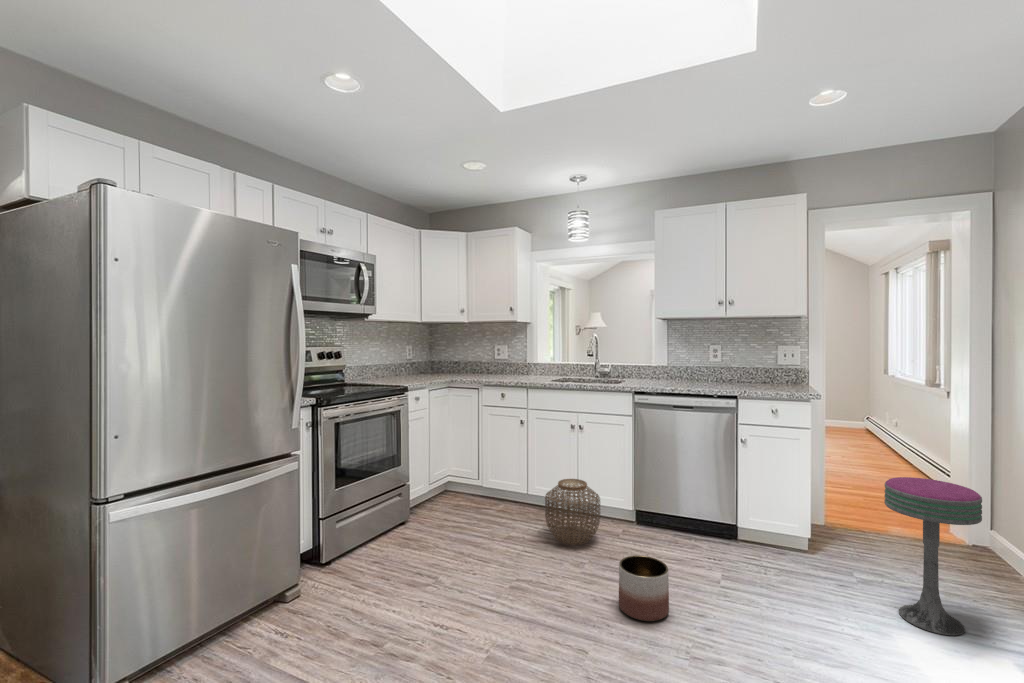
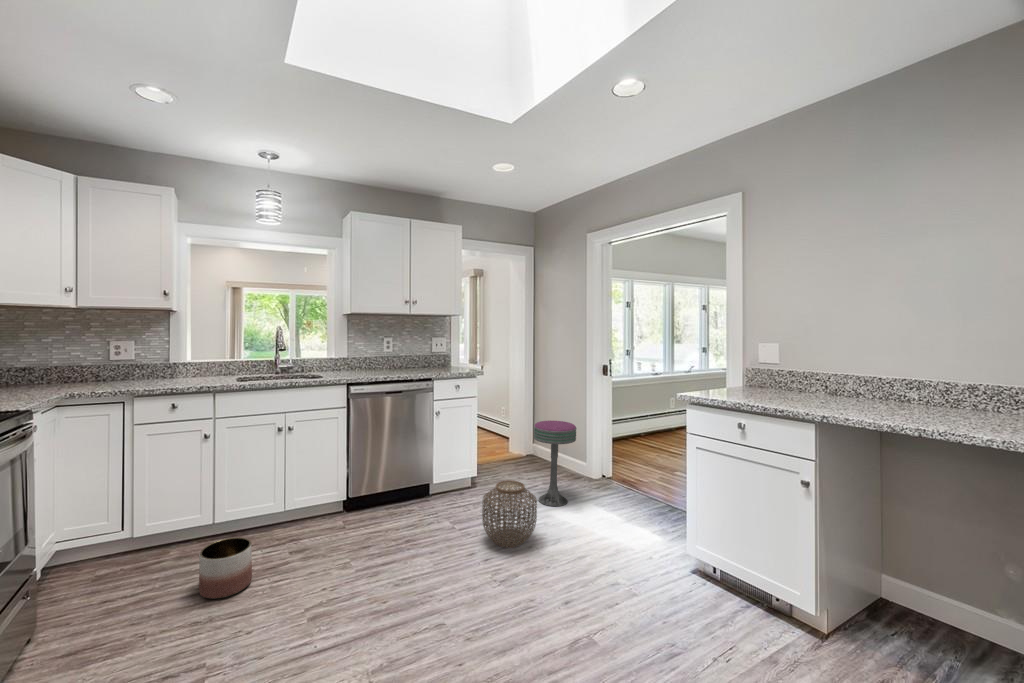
woven basket: present [545,479,600,545] -> present [482,480,537,548]
planter: present [619,555,669,621] -> present [199,537,252,599]

